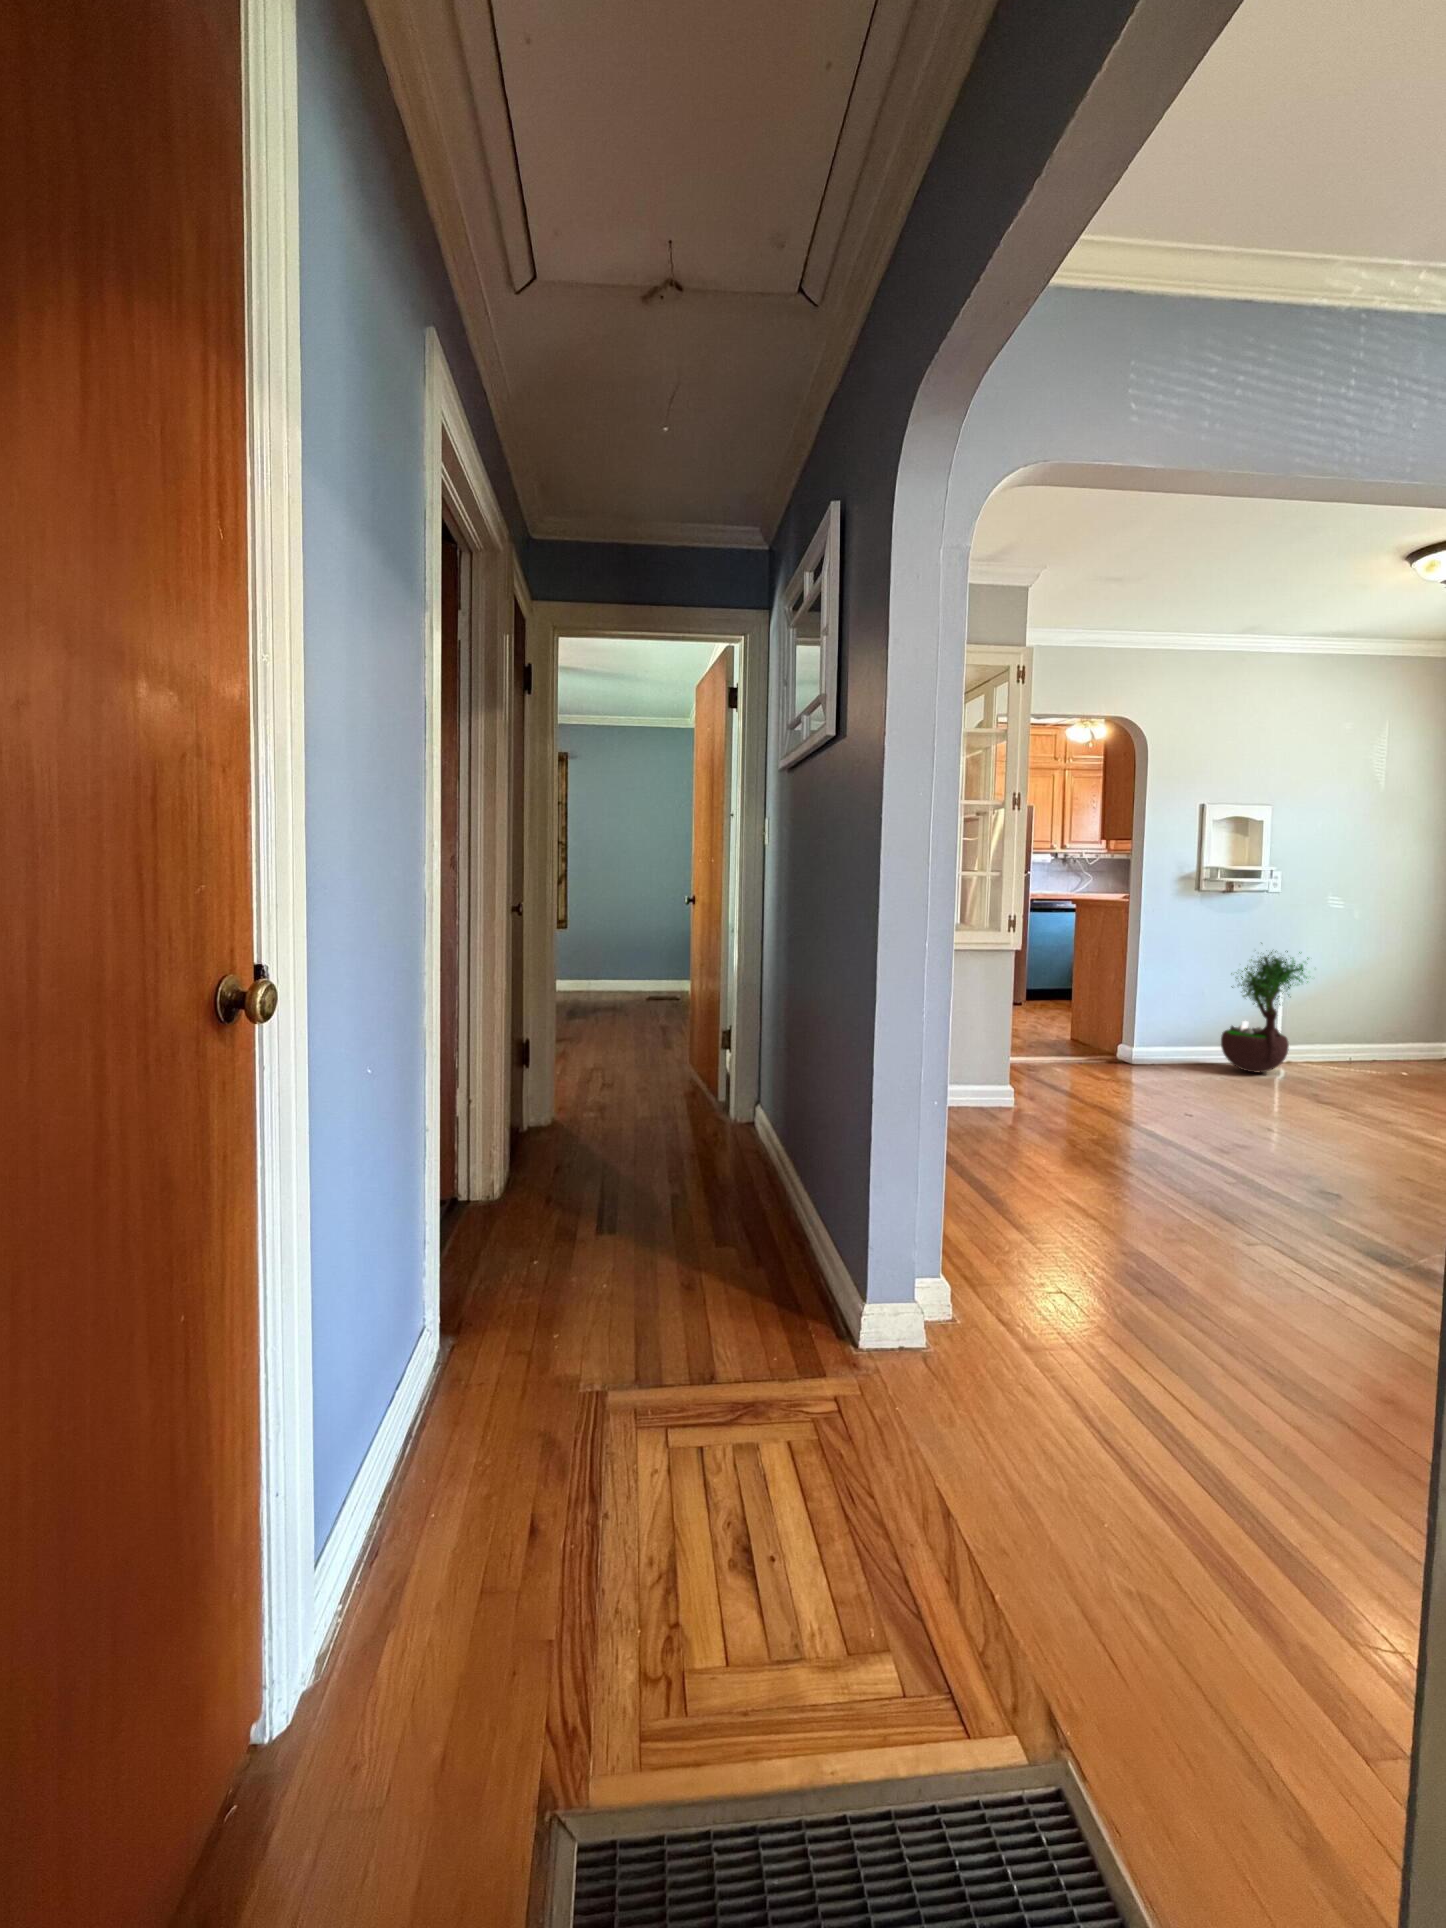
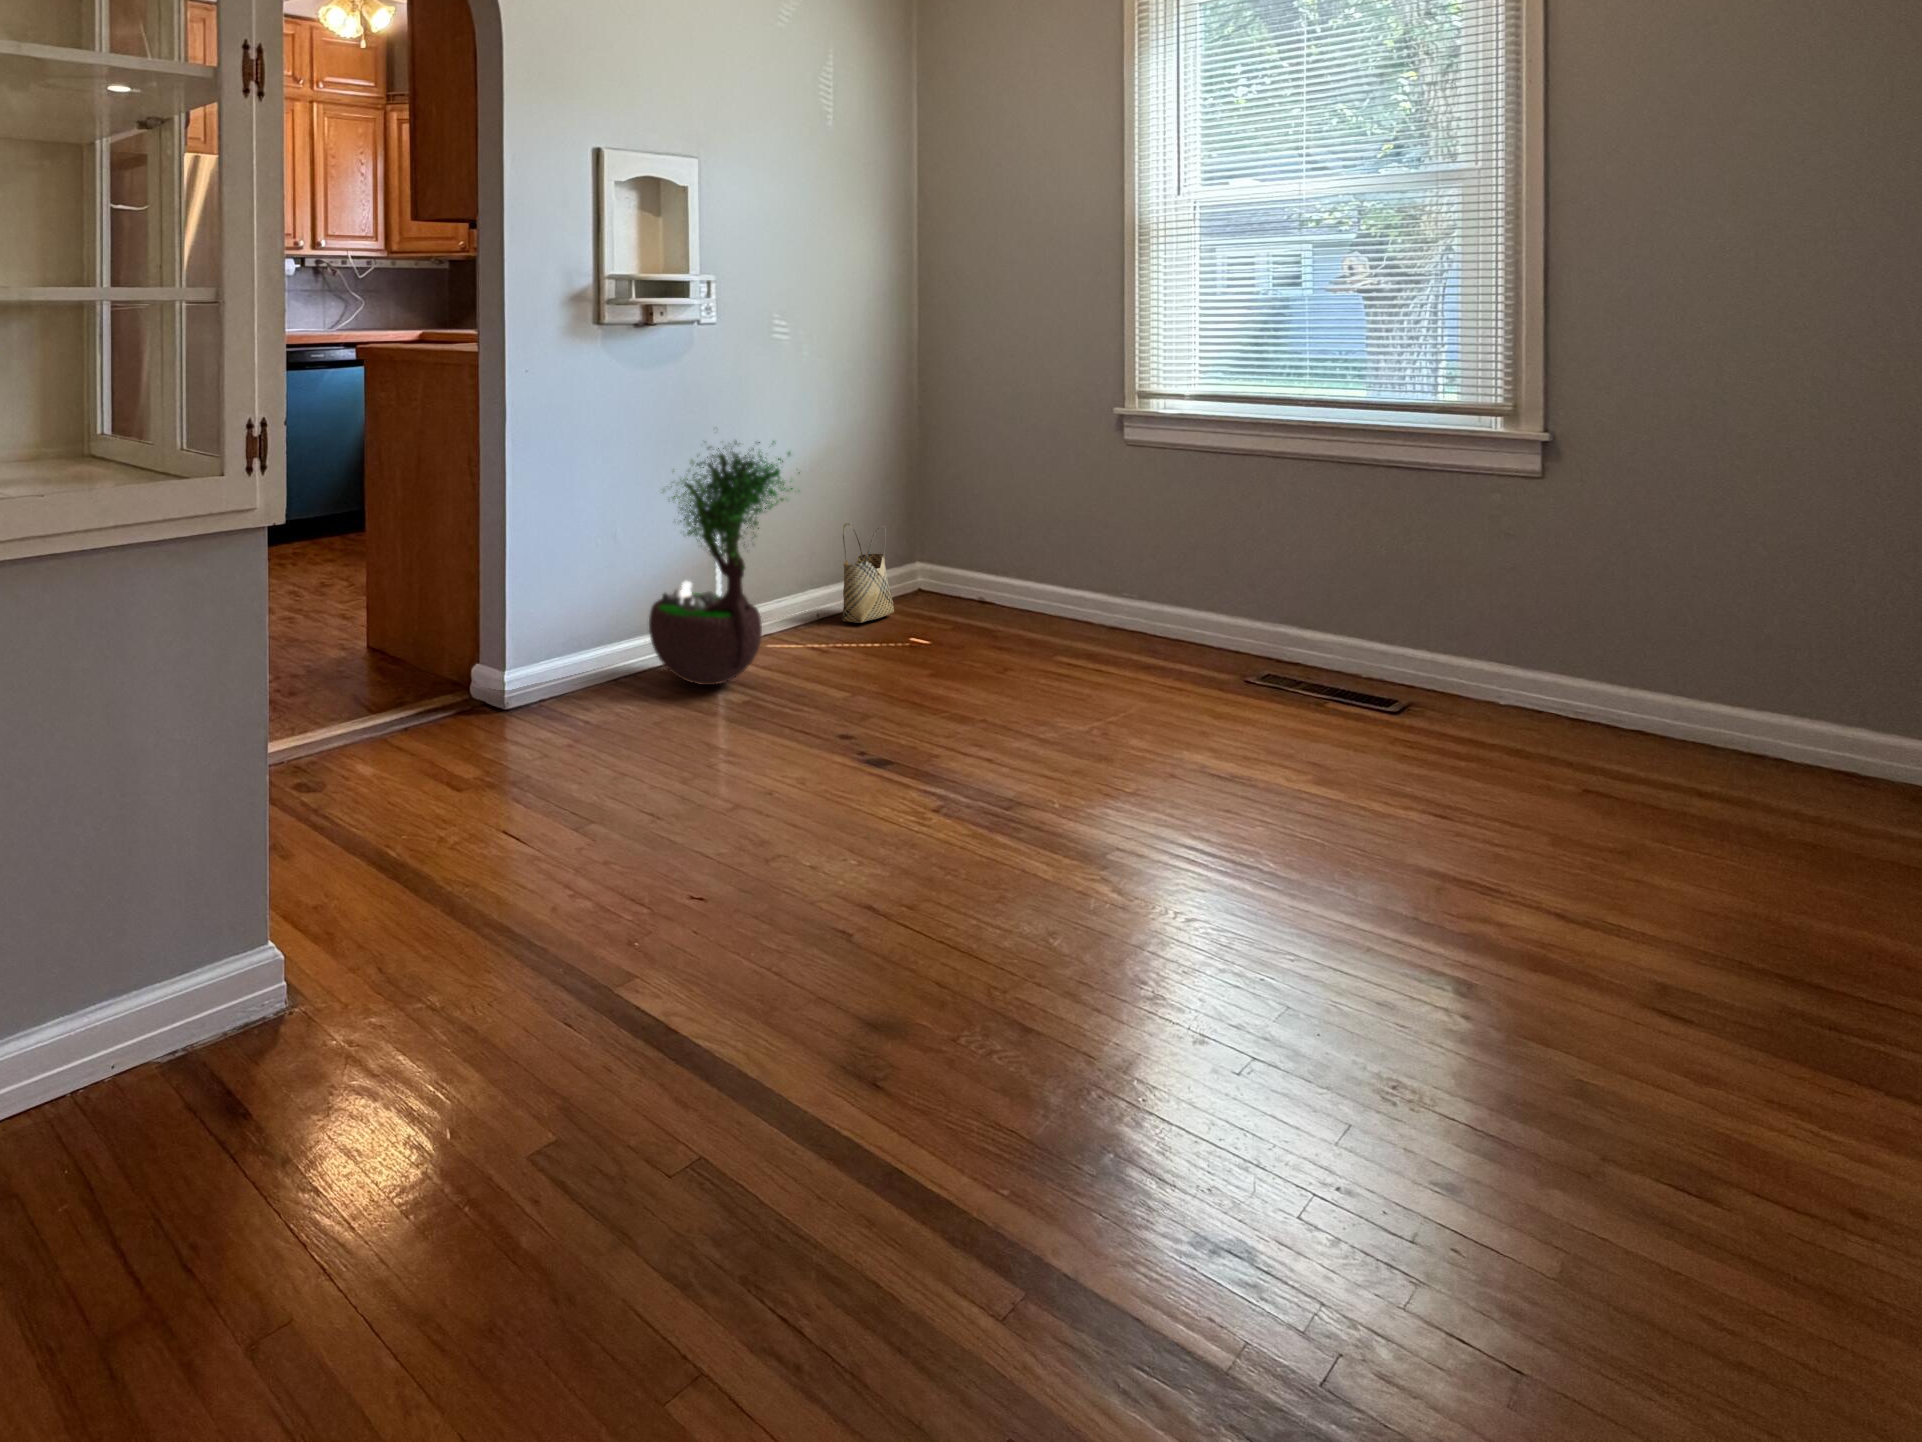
woven basket: none [1370,1009,1412,1064] -> present [842,523,894,623]

